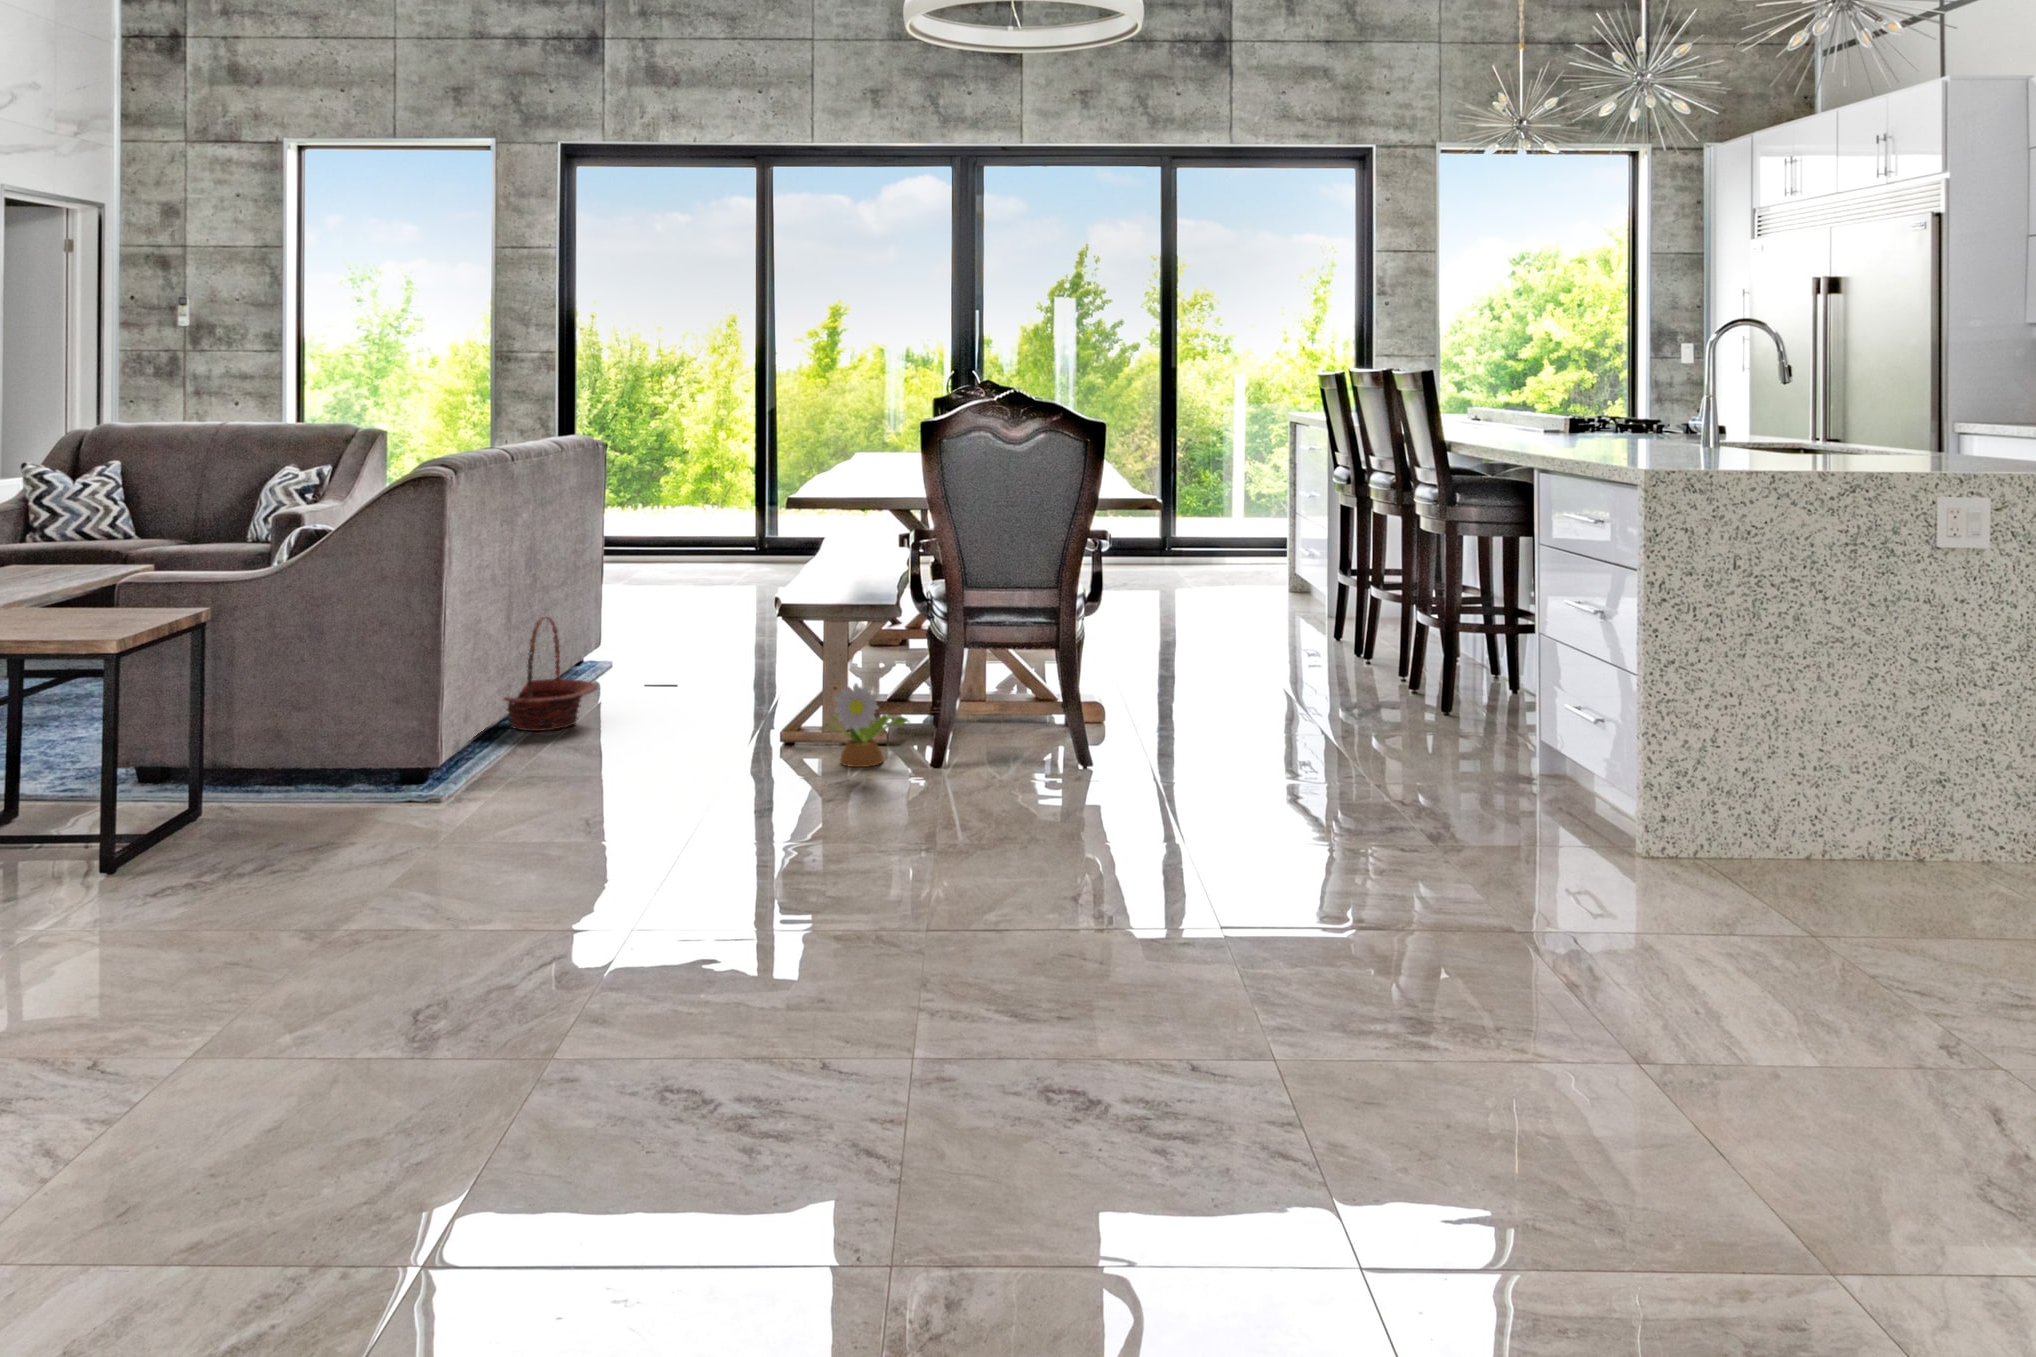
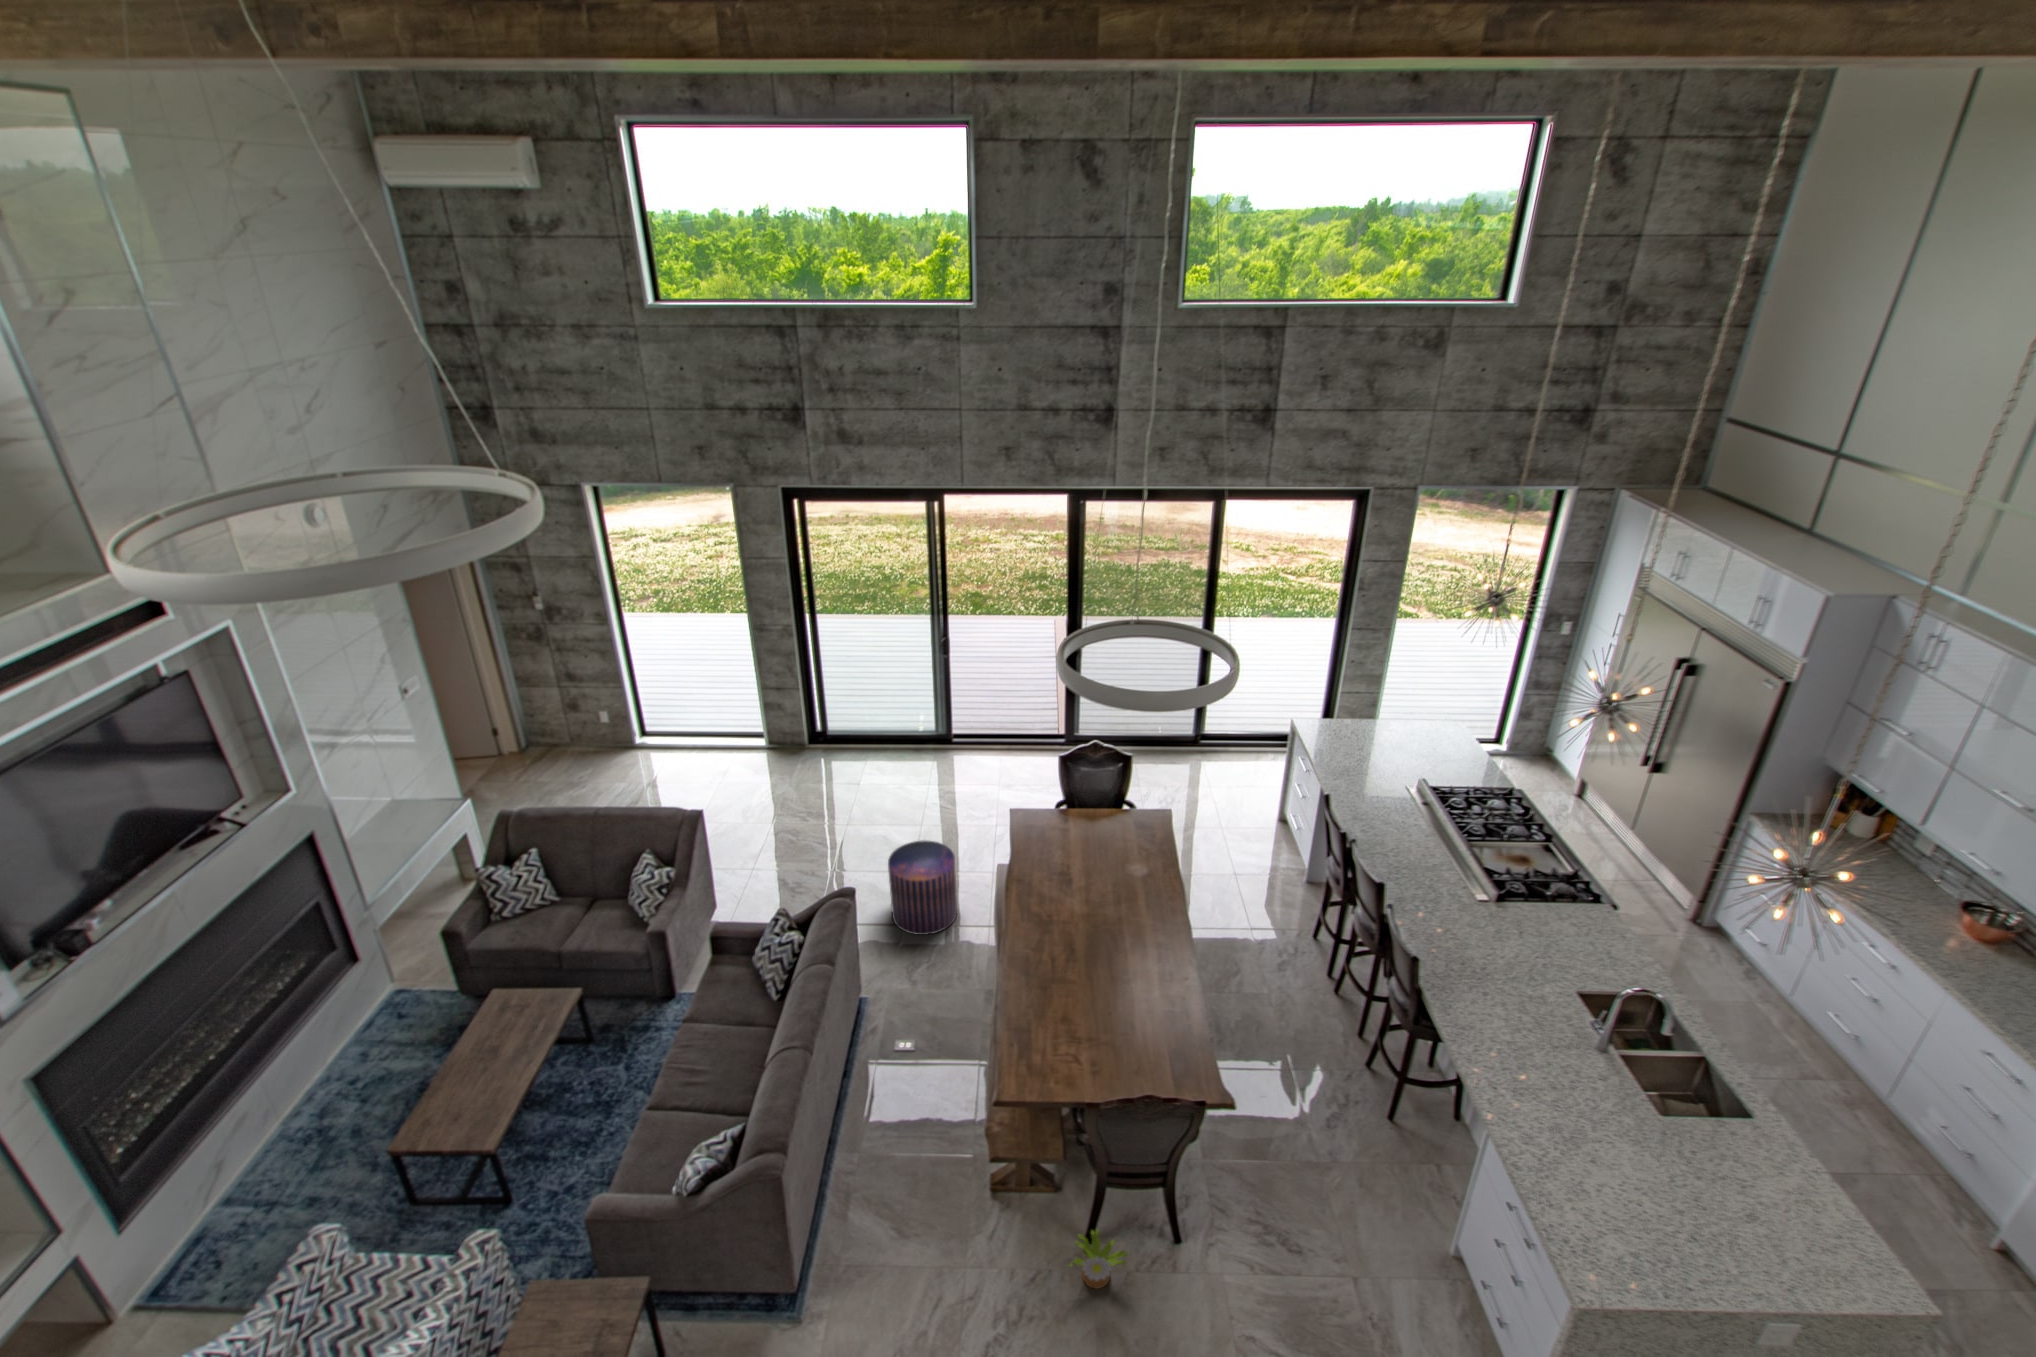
pouf: none [643,519,746,635] -> present [888,841,957,935]
basket: present [503,617,598,731] -> none [835,1118,905,1196]

